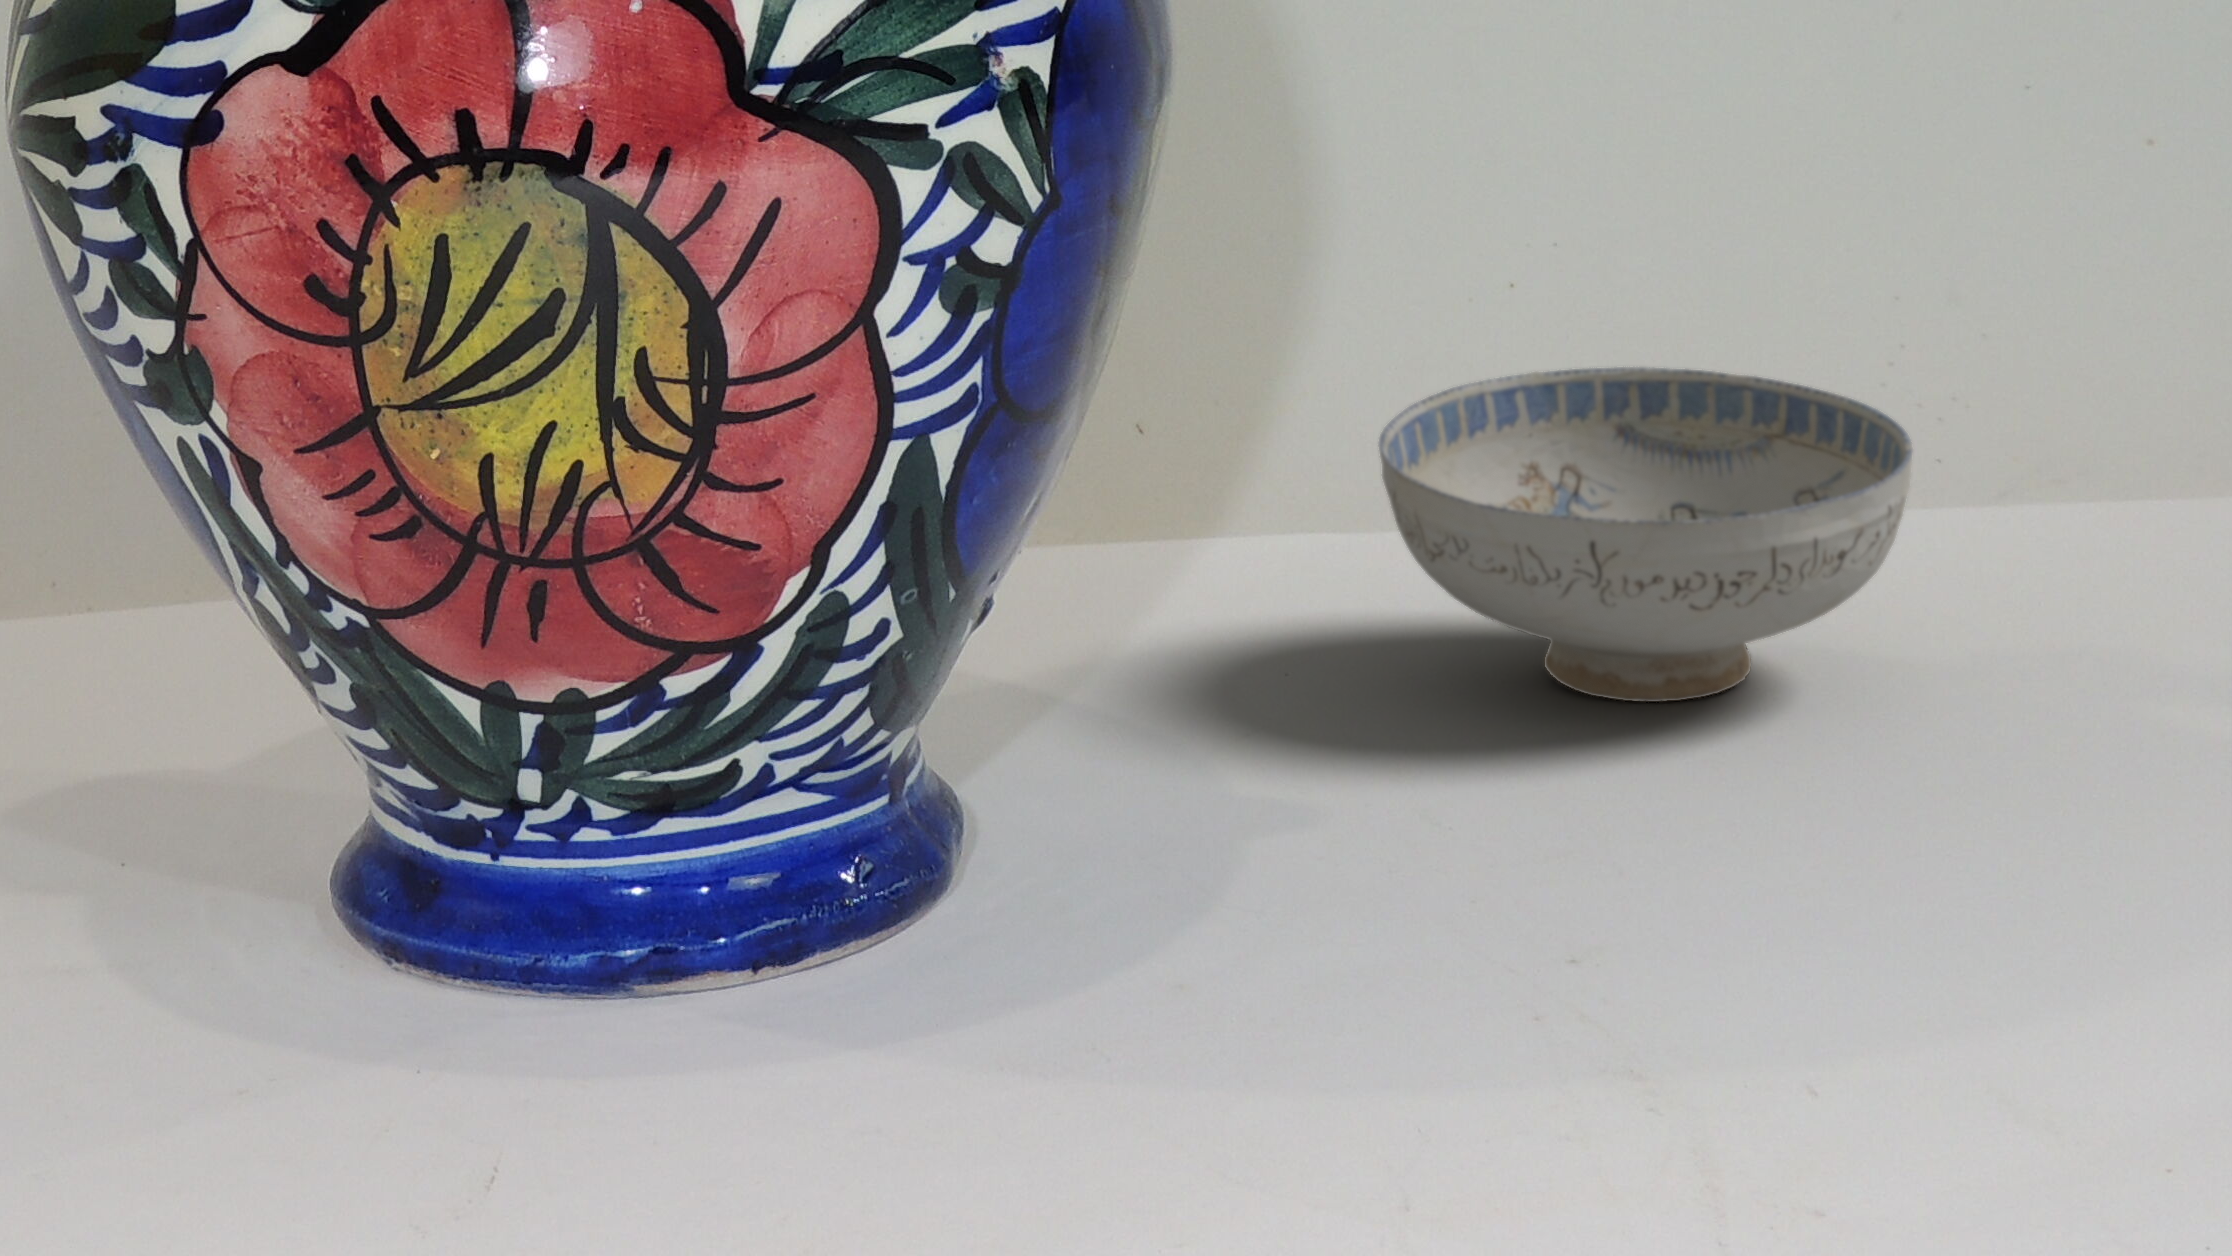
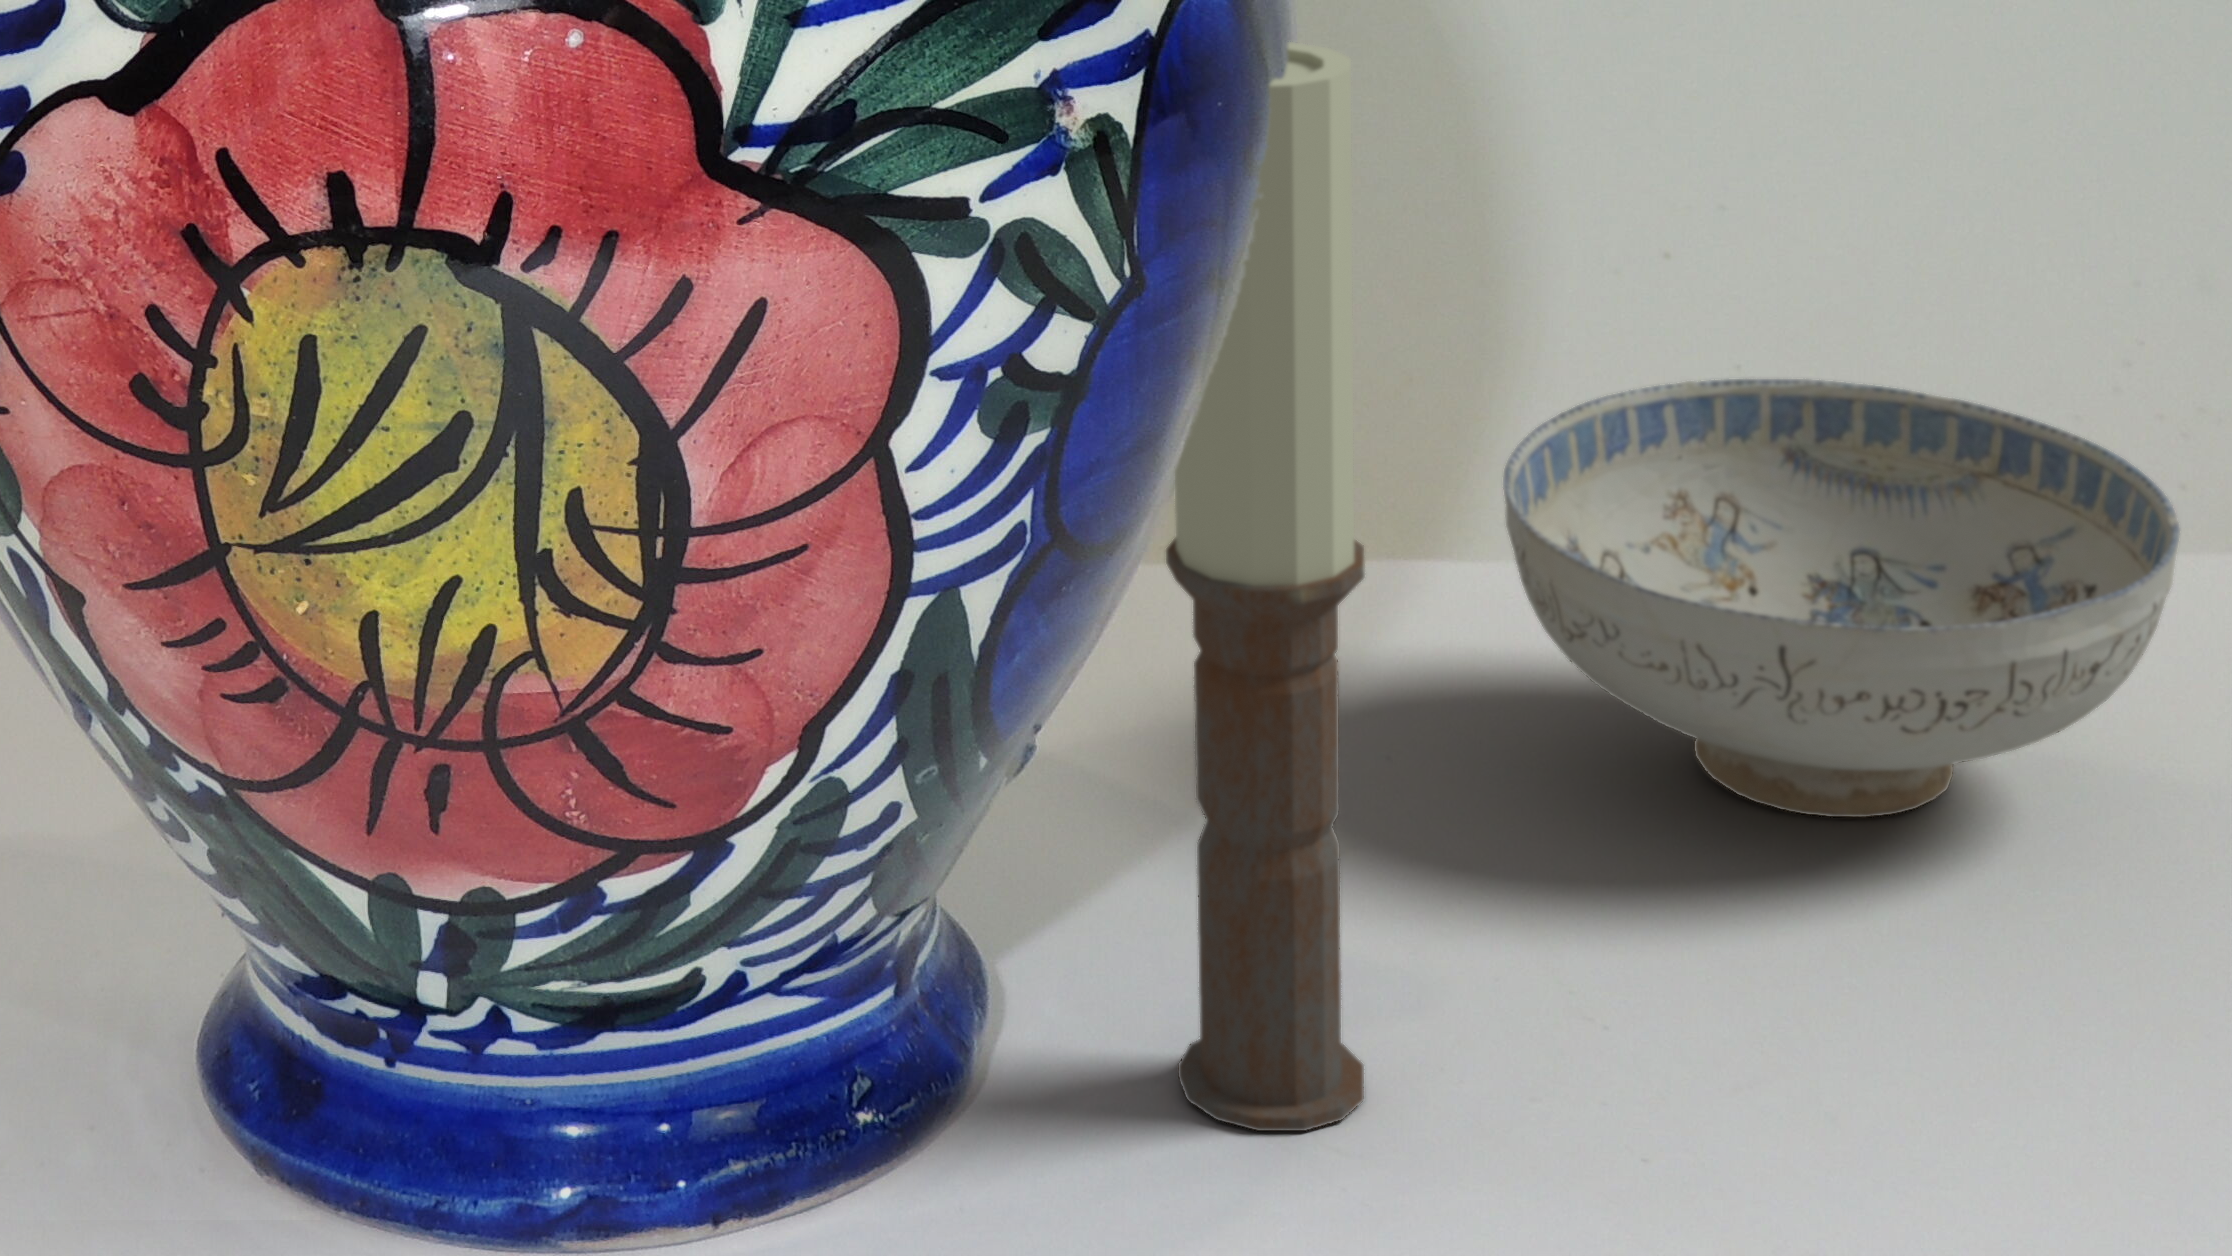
candle: none [1079,23,1263,900] -> present [1166,42,1364,1131]

